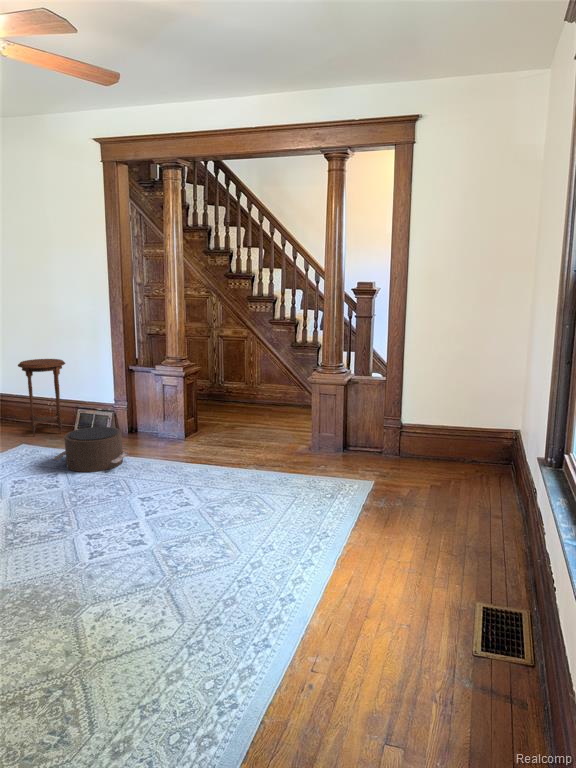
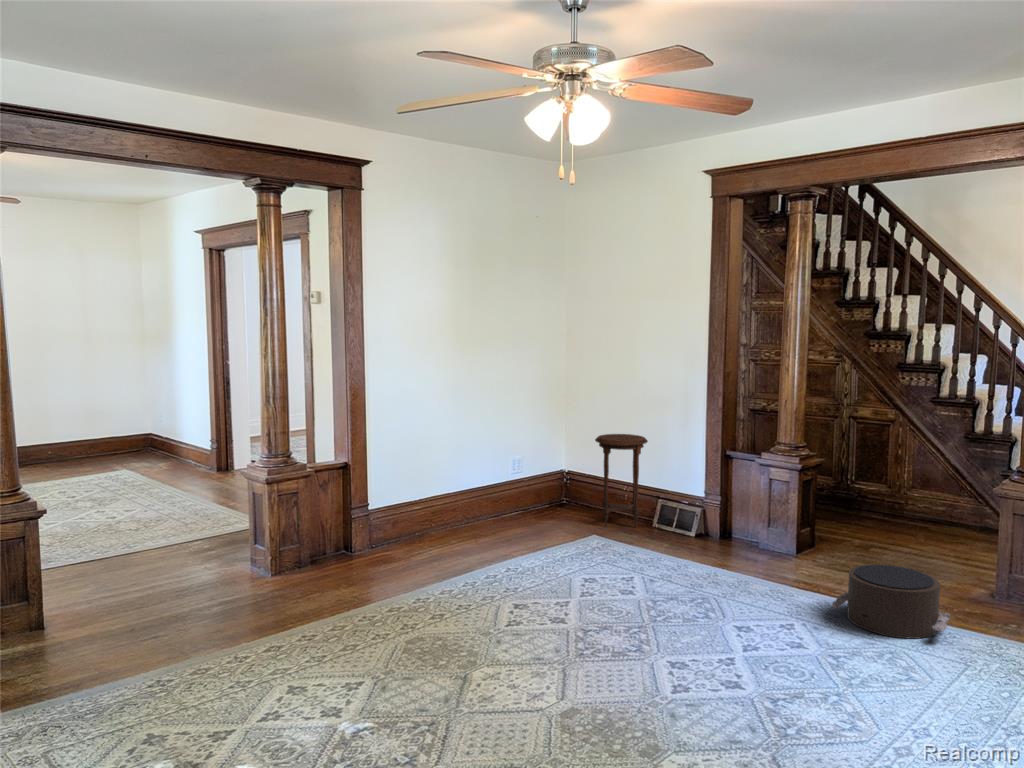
pouf: present [53,427,129,472] -> present [832,564,950,639]

